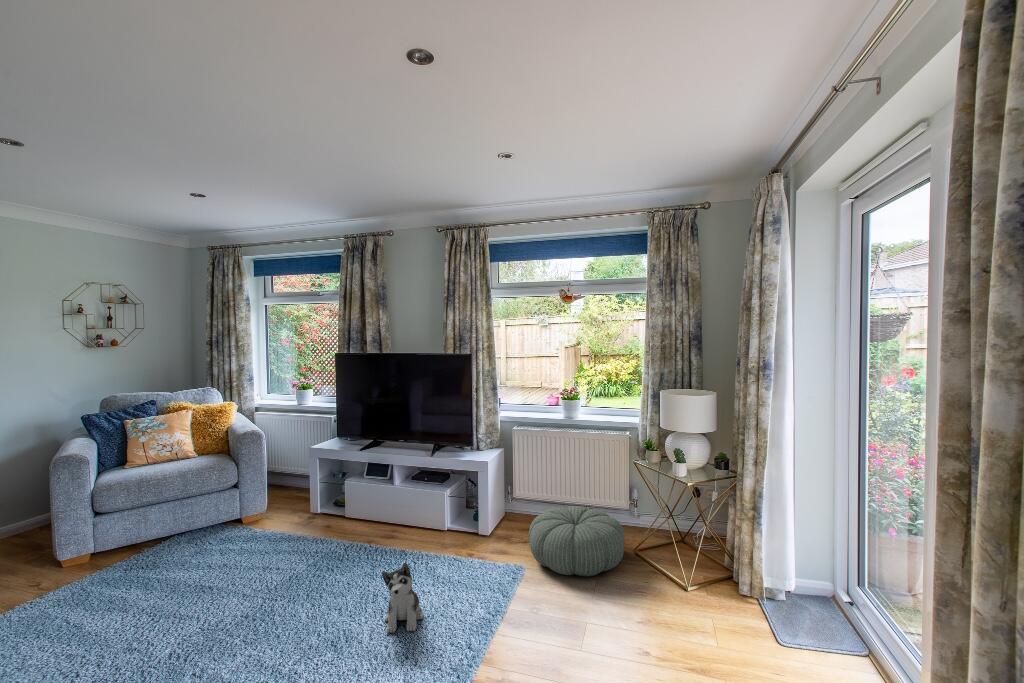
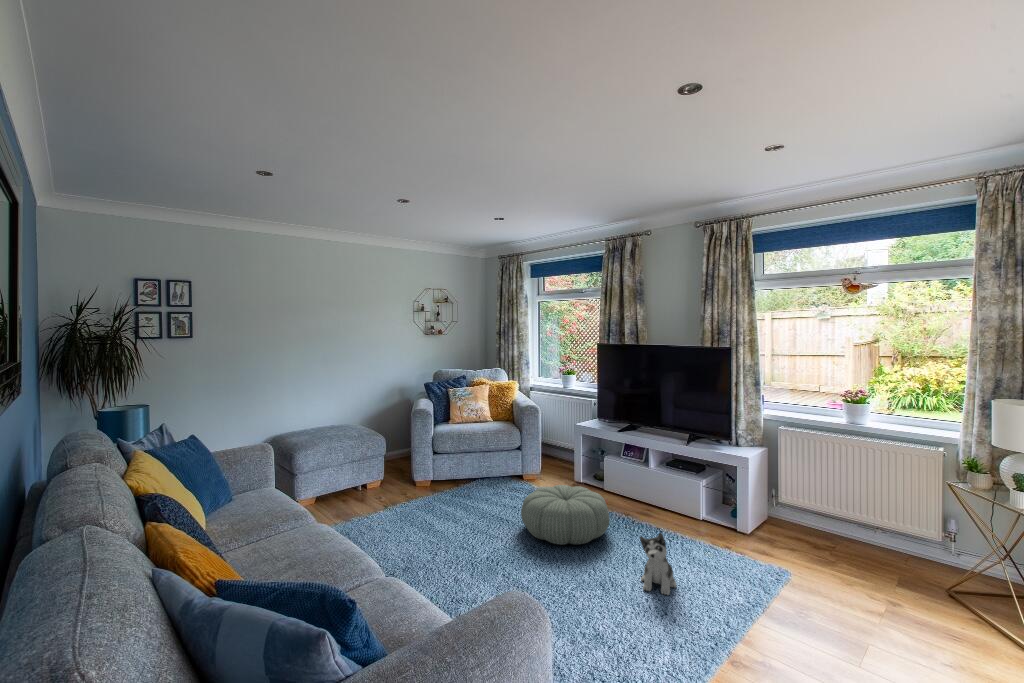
pouf: present [529,506,625,576] -> present [521,485,609,545]

